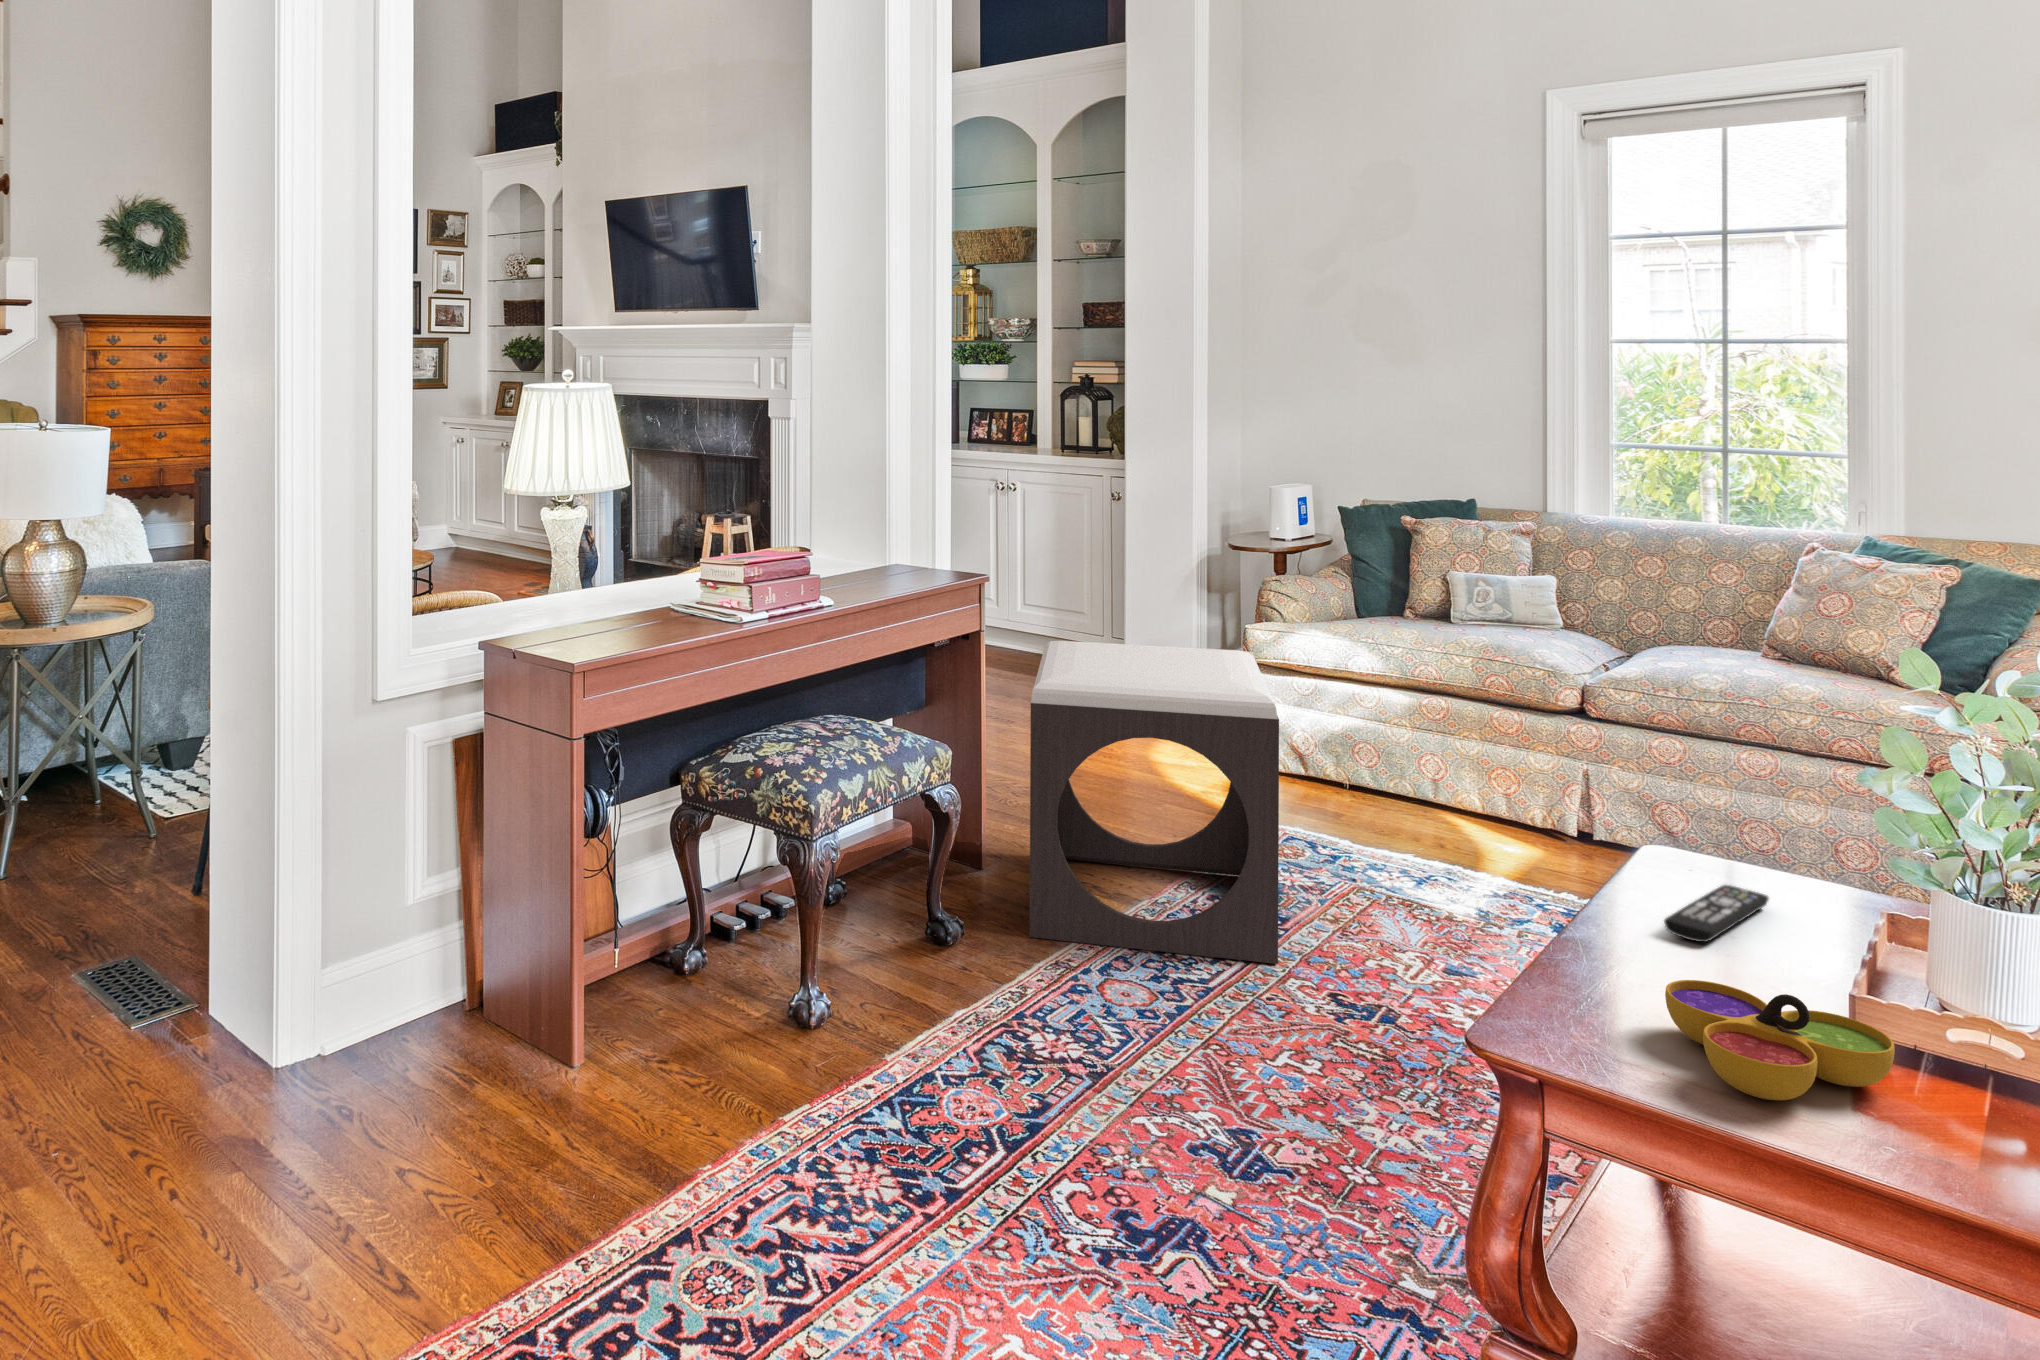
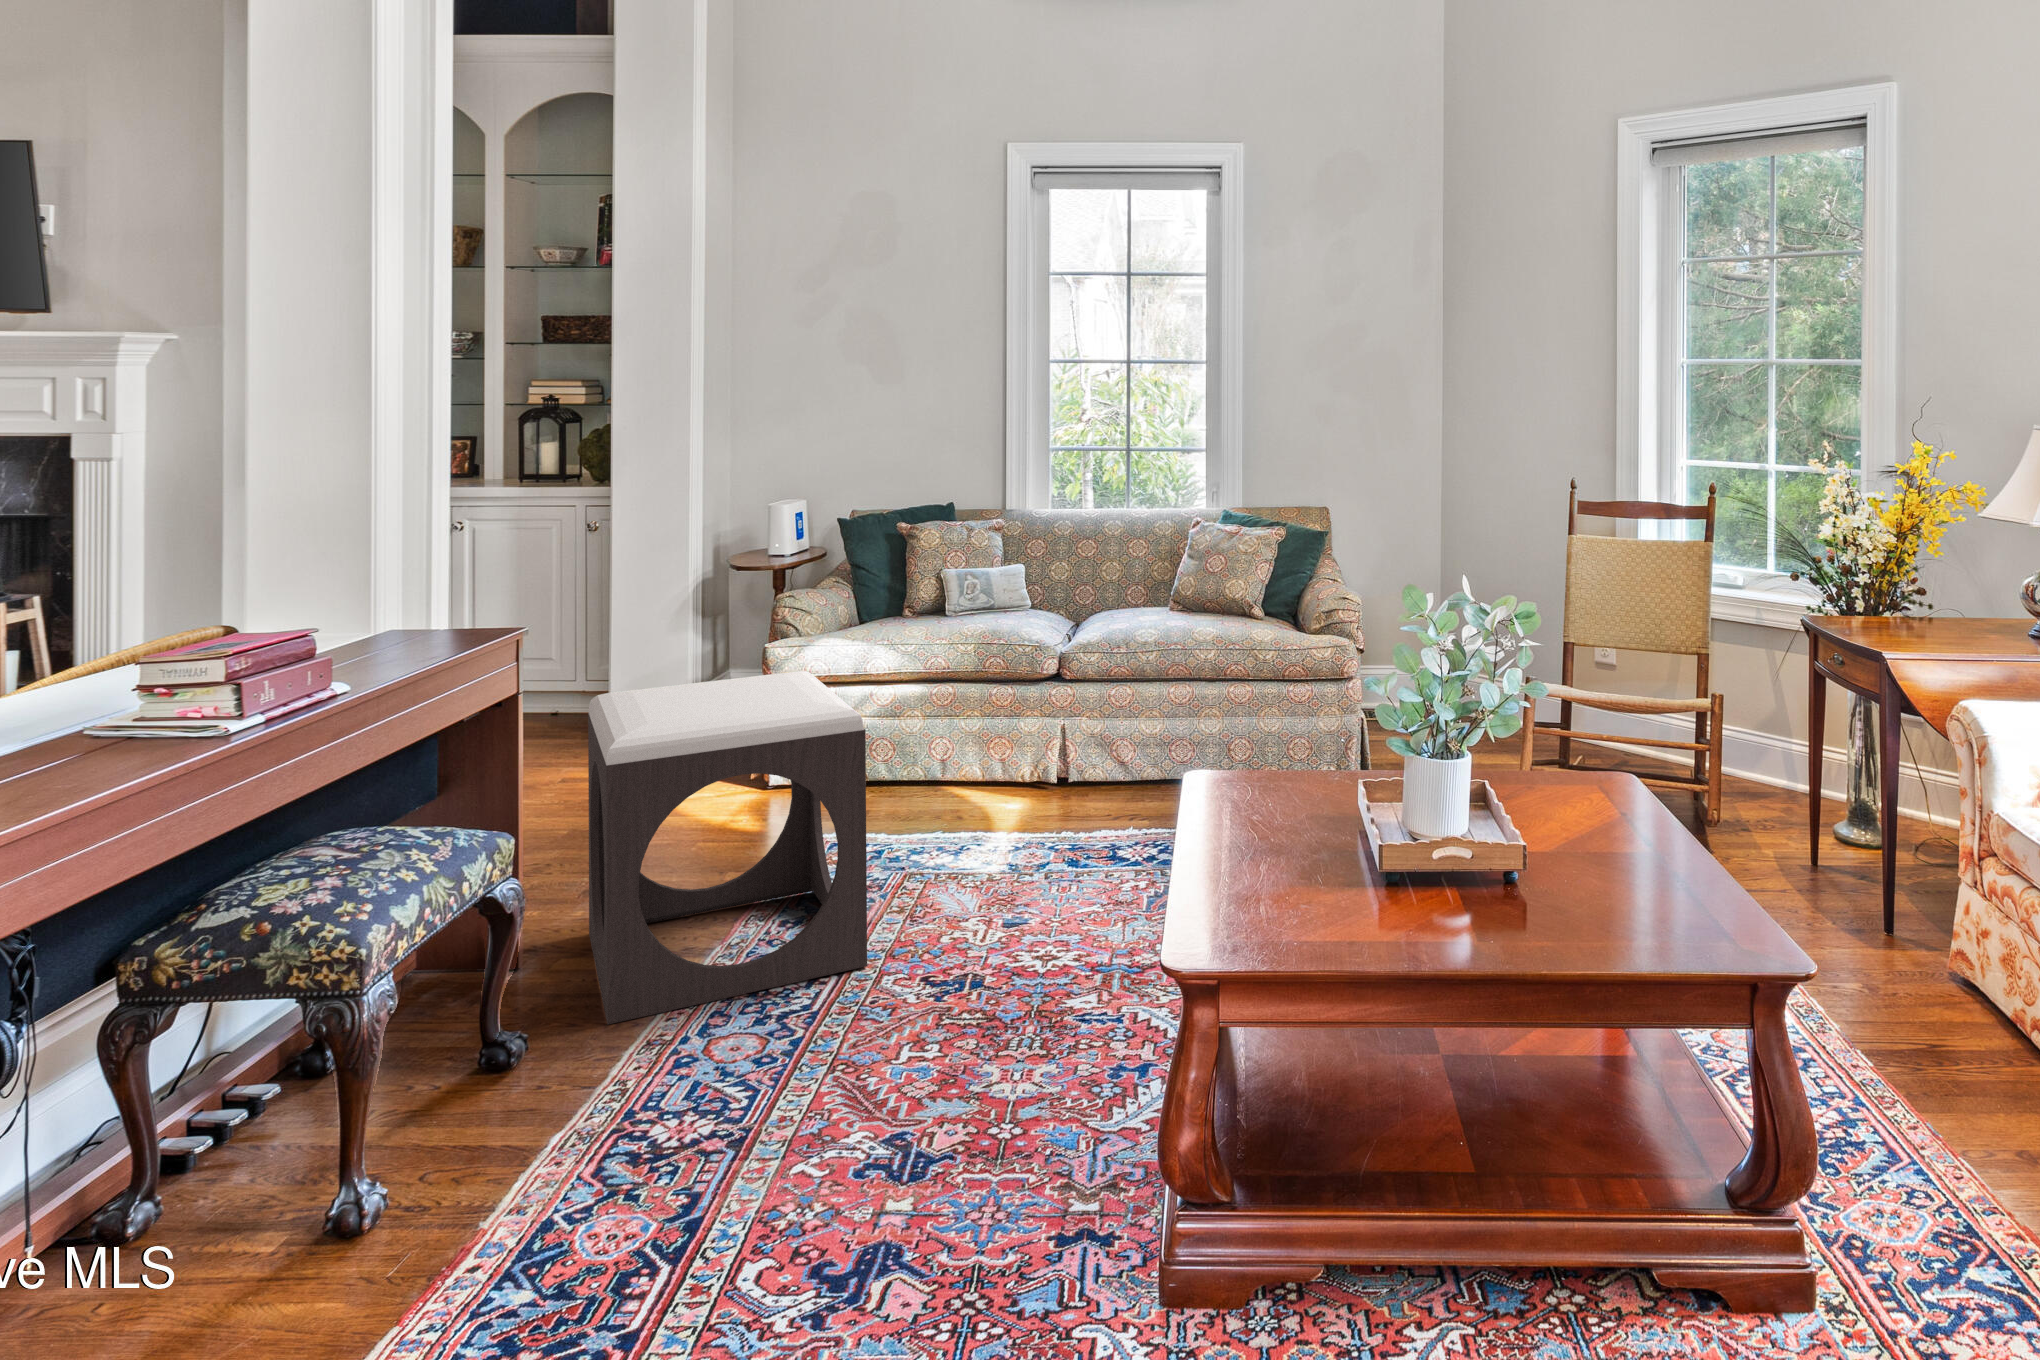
remote control: present [1664,885,1769,942] -> none [1224,787,1273,837]
decorative bowl: present [1665,980,1895,1100] -> none [1266,856,1407,939]

